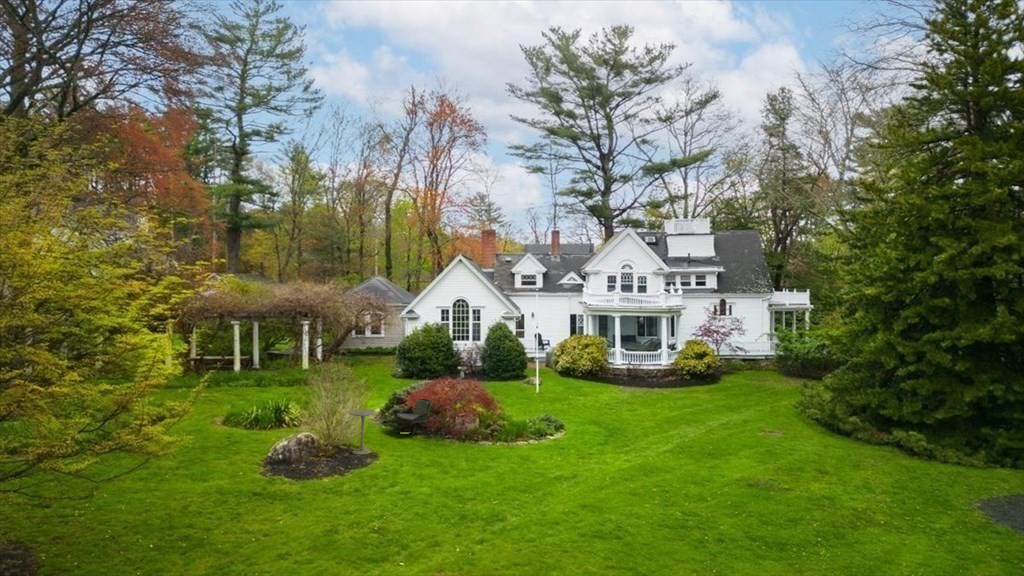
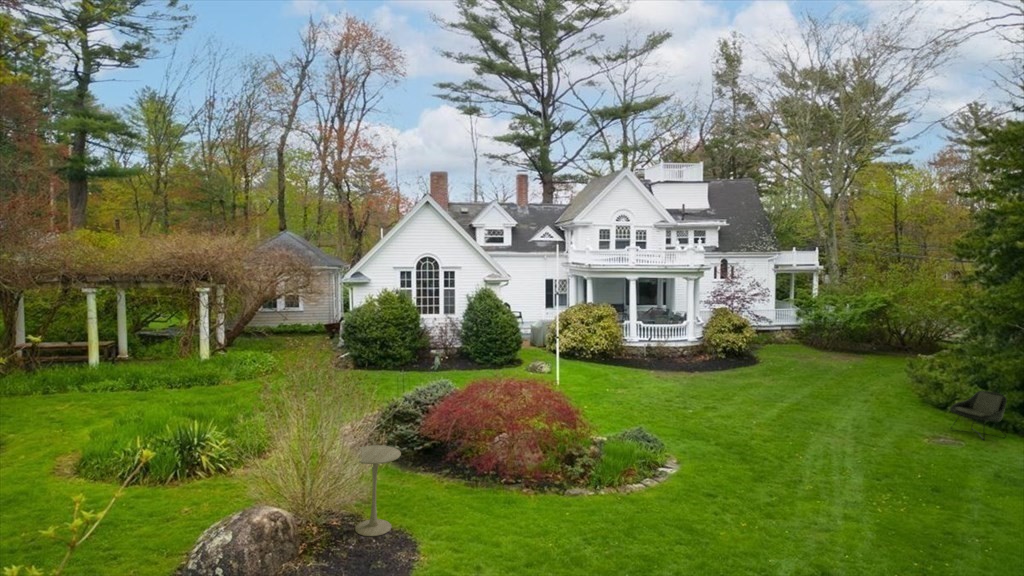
lounge chair: present [394,399,431,437] -> present [950,391,1007,439]

